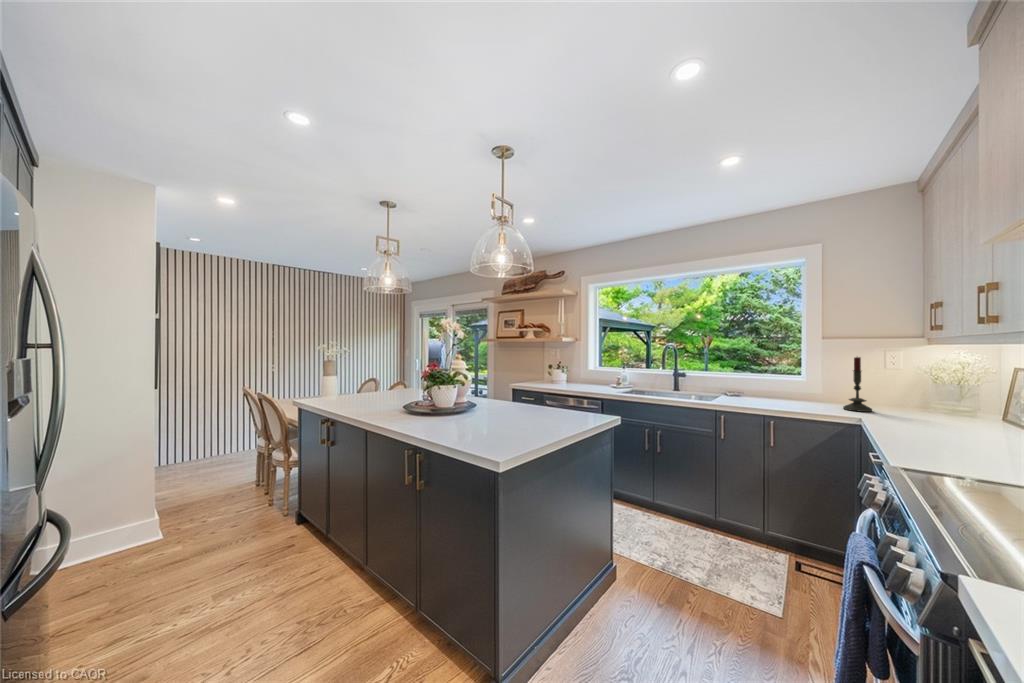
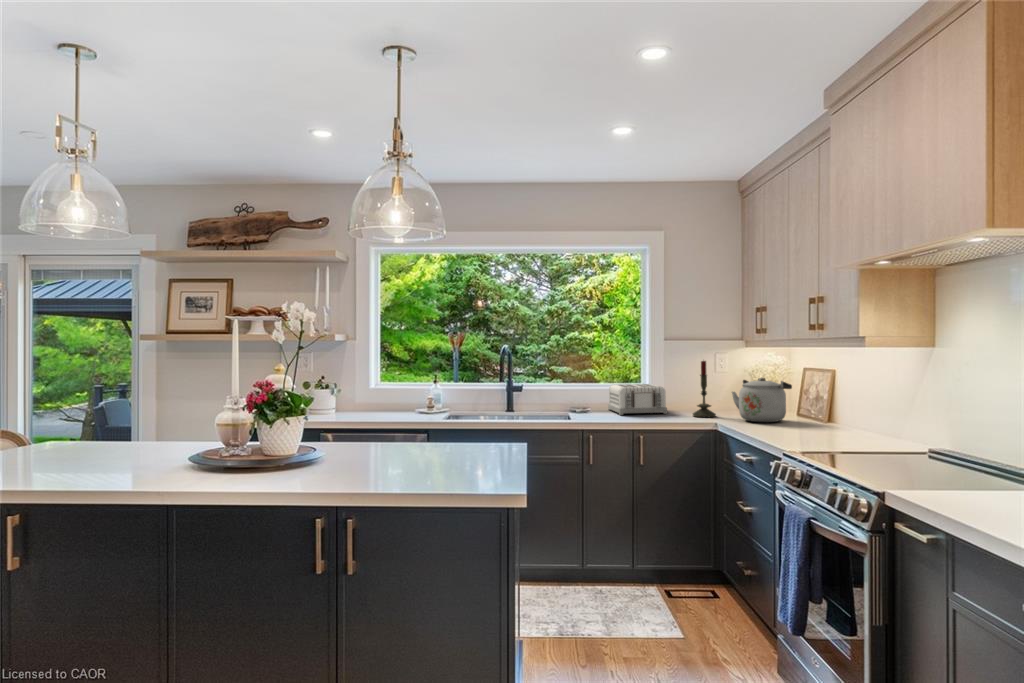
toaster: none [763,375,817,404] -> present [608,384,667,415]
kettle: none [889,376,977,424] -> present [732,377,792,422]

